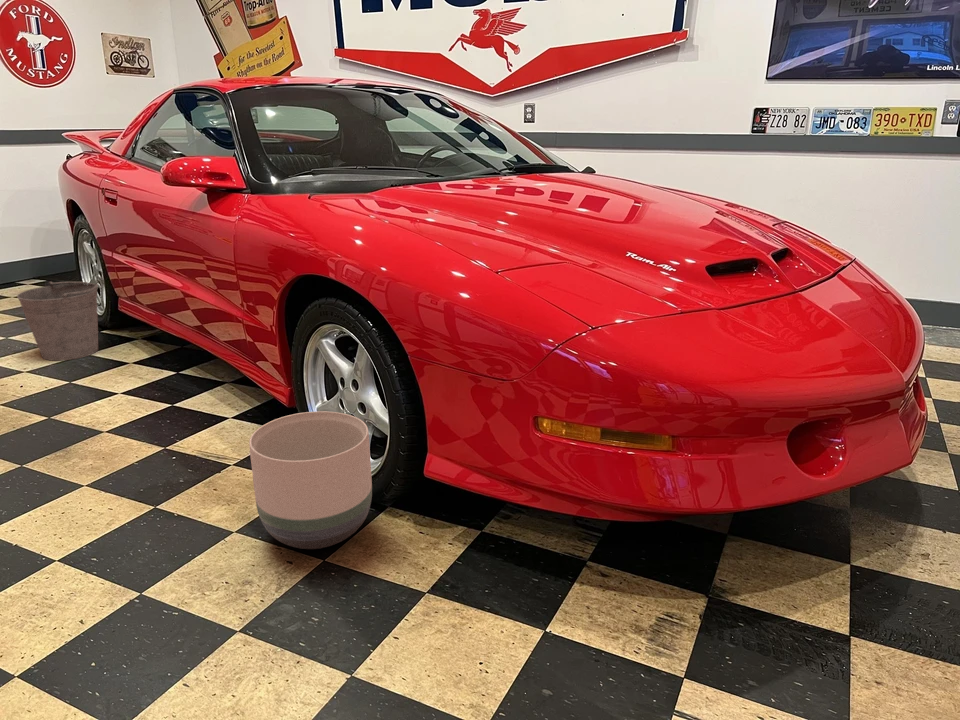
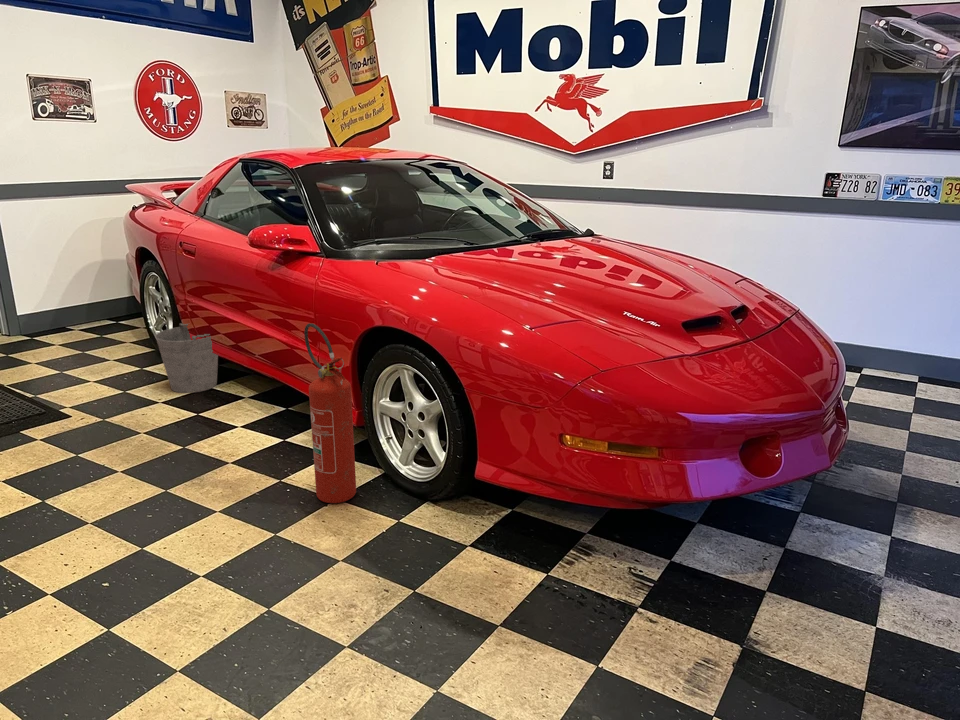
fire extinguisher: none [183,256,257,468] -> present [304,323,356,503]
planter: present [249,411,372,549] -> none [359,464,455,581]

